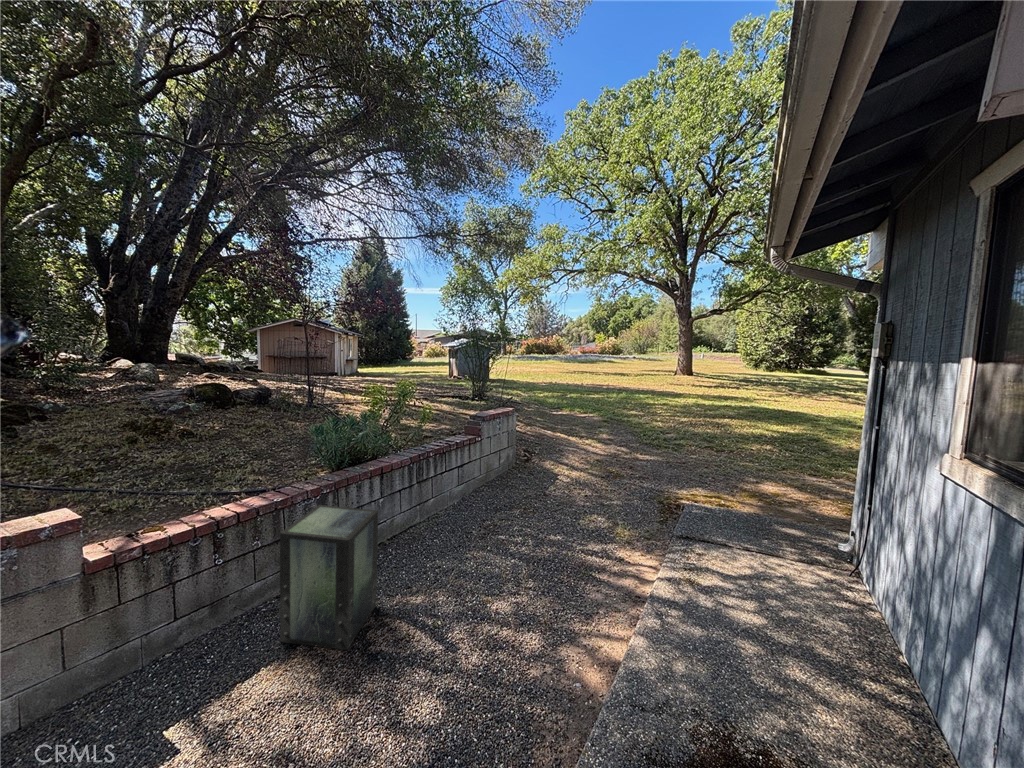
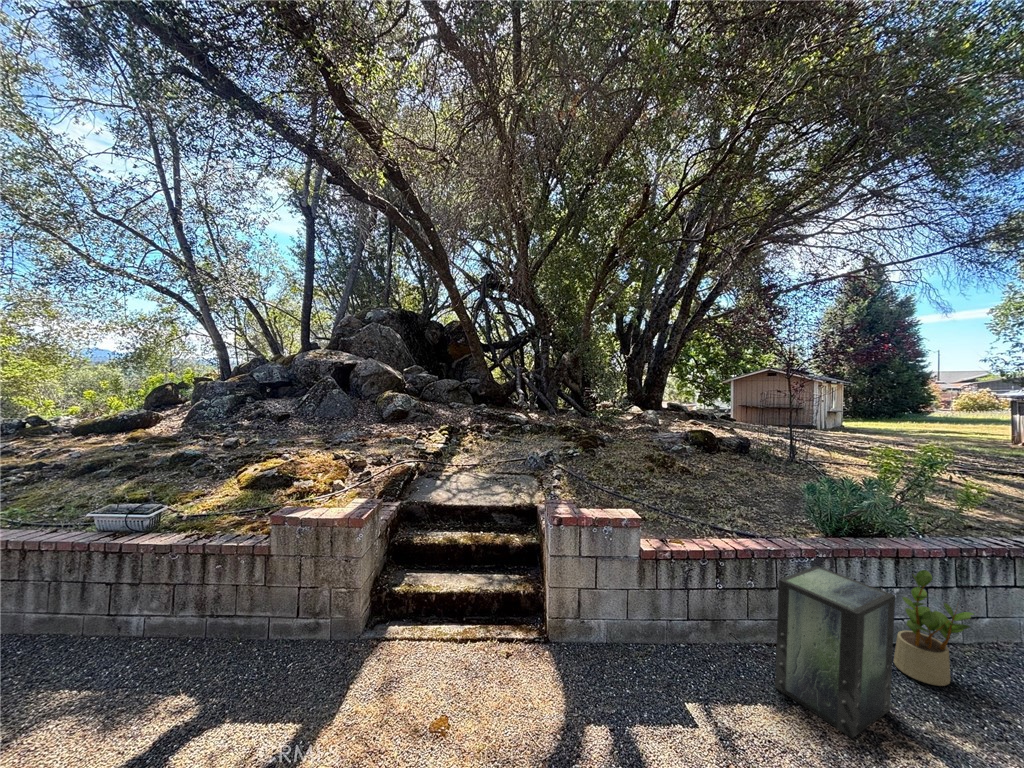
potted plant: none [380,481,427,568] -> present [894,570,974,686]

